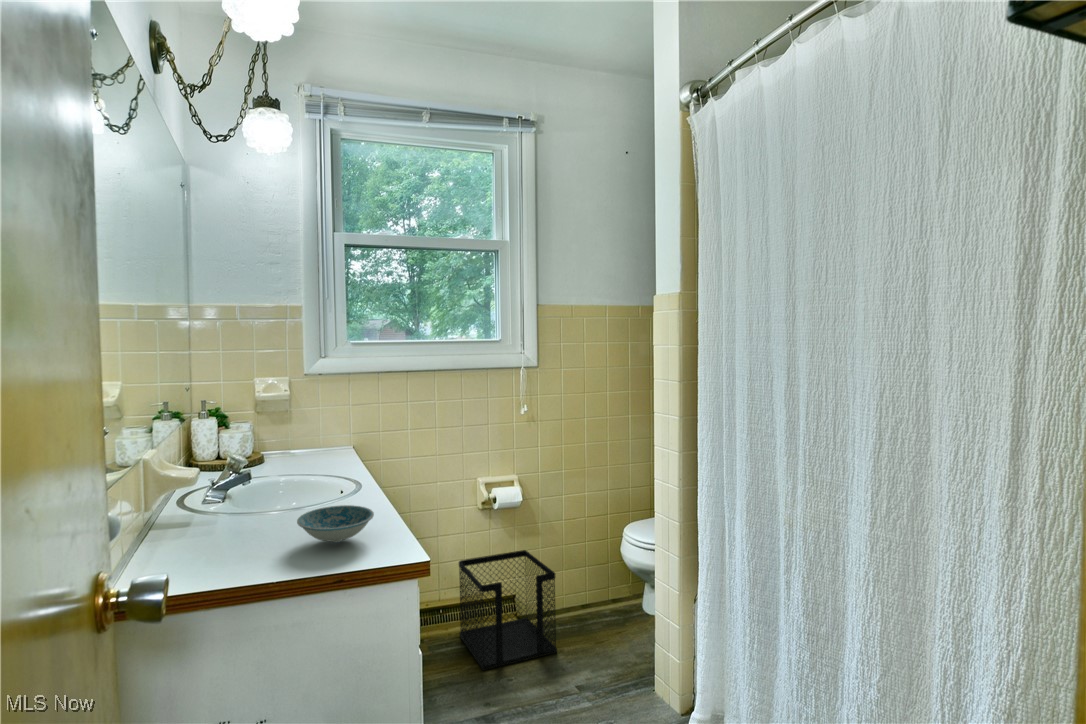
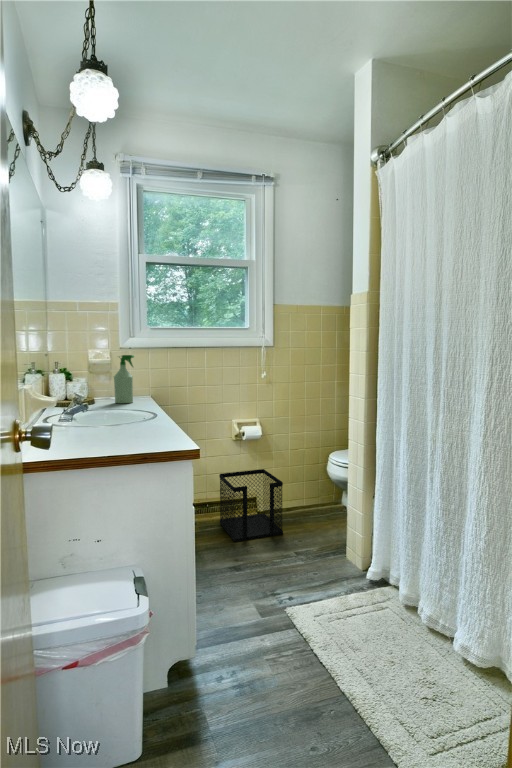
spray bottle: none [294,385,326,461] -> present [114,355,134,403]
ceramic bowl: present [297,505,374,543] -> none [119,419,166,439]

